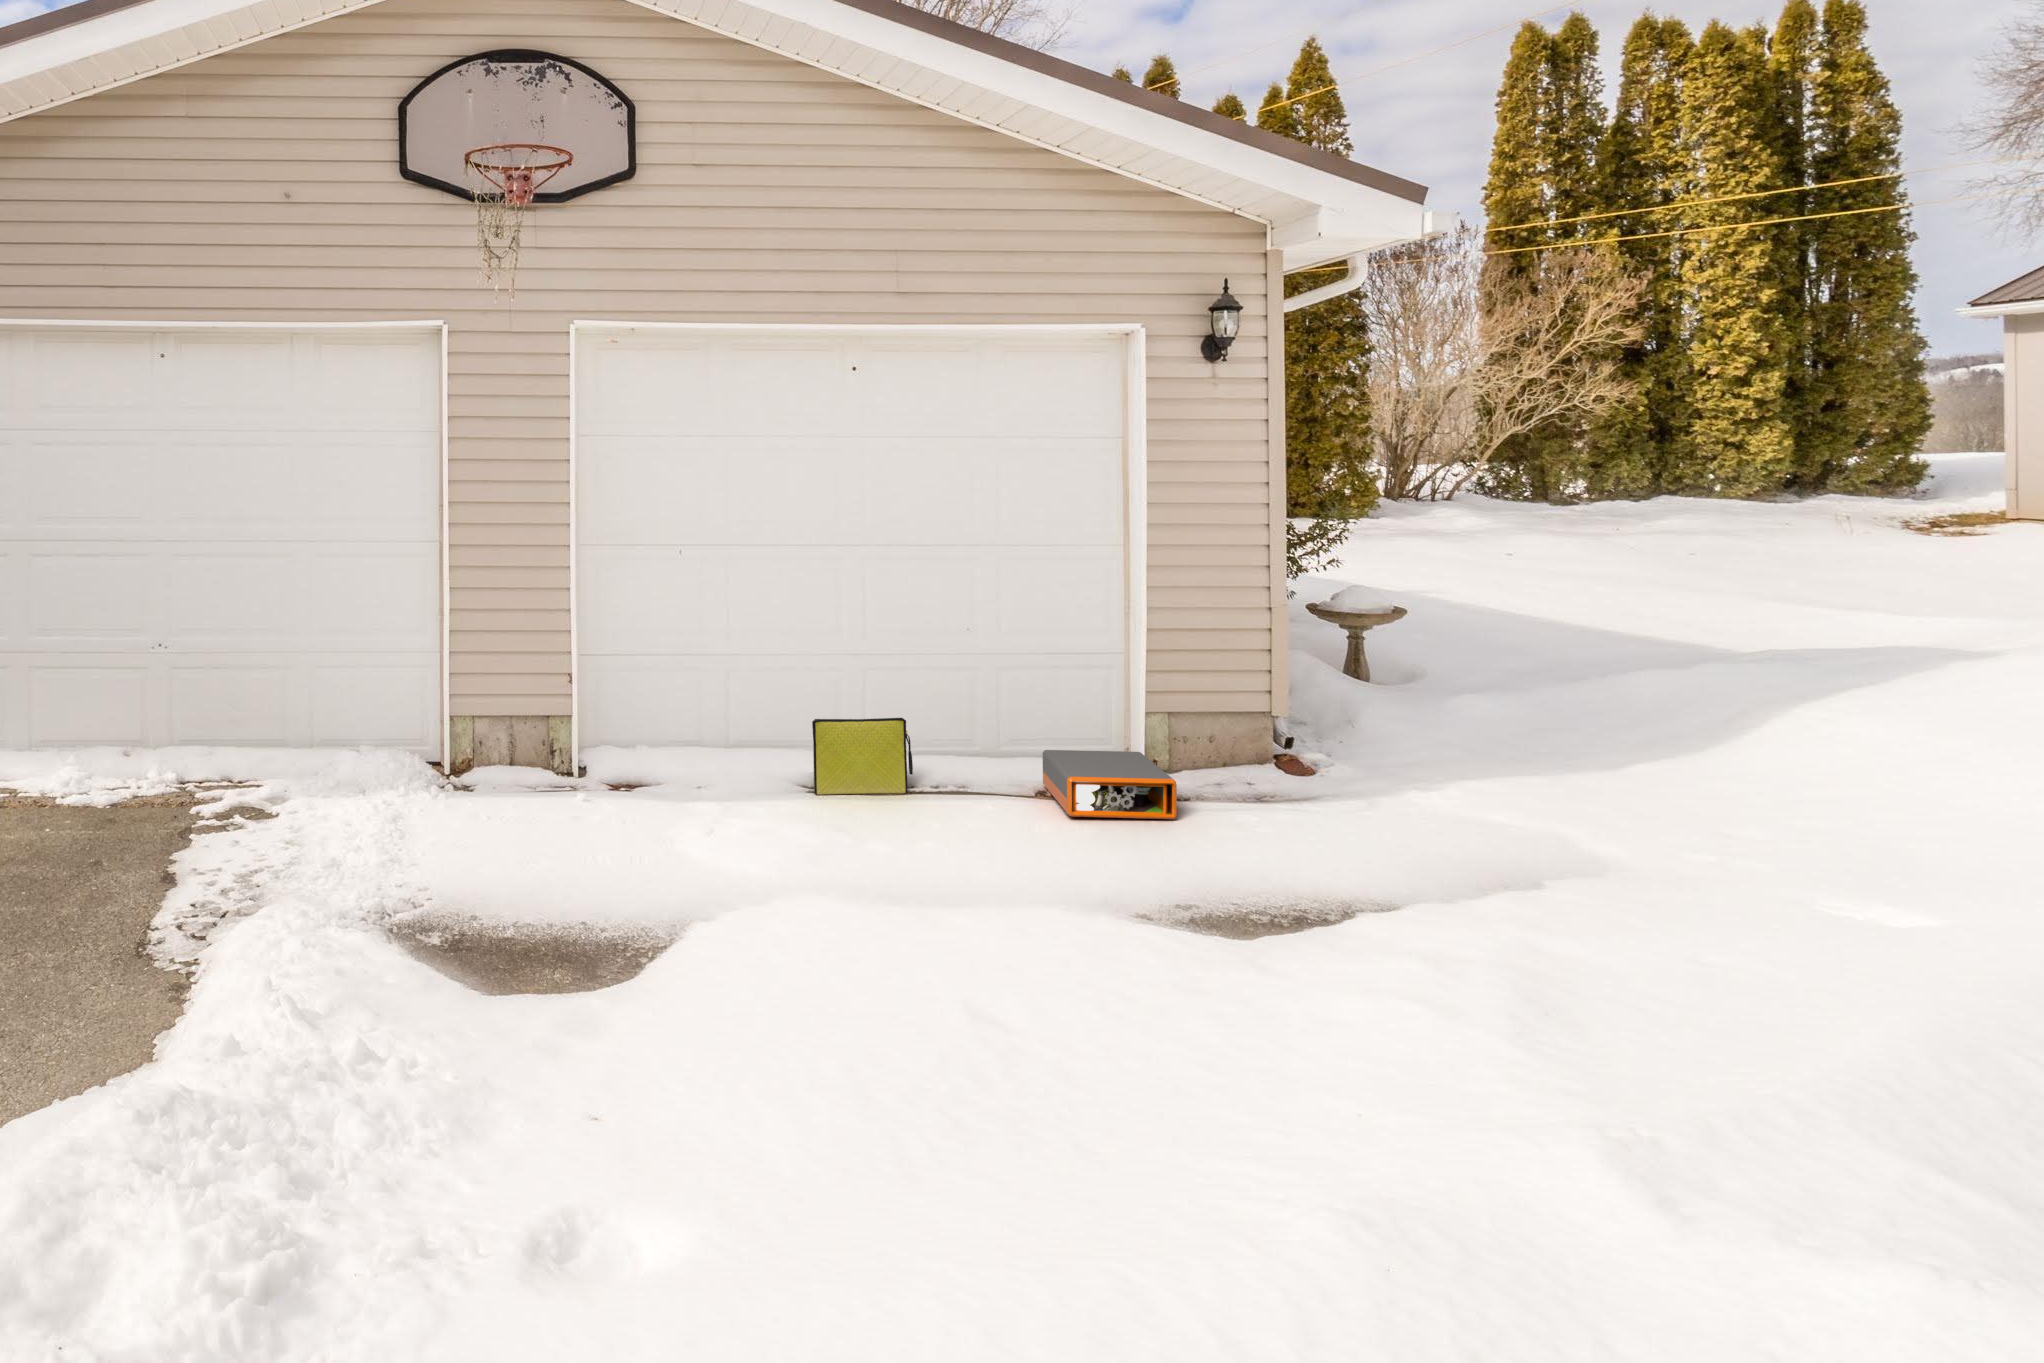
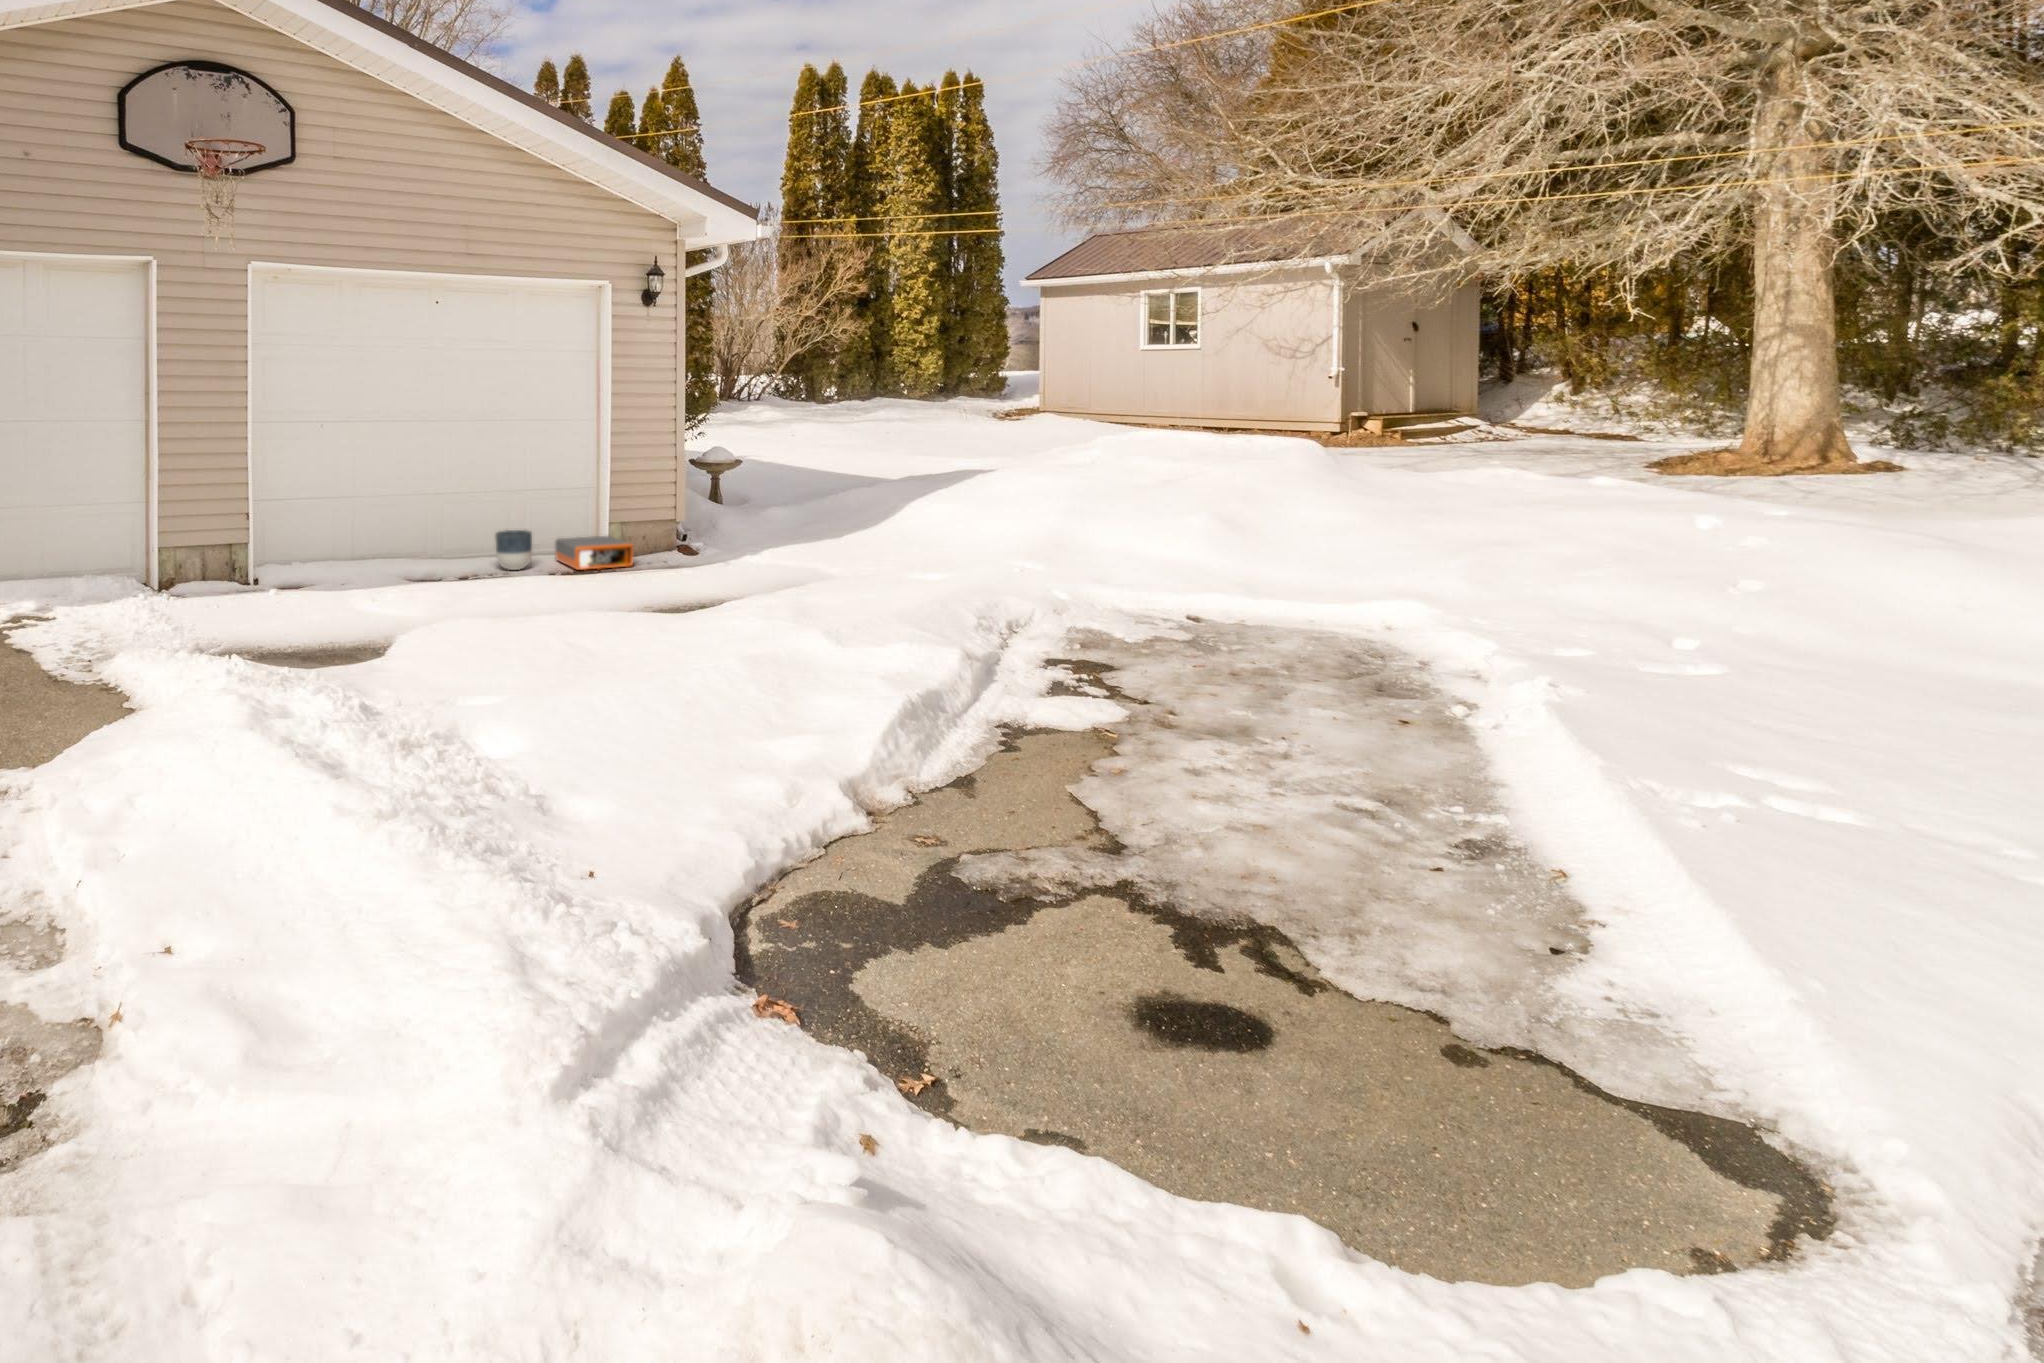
bag: present [812,718,913,795] -> none [419,524,481,576]
planter: none [935,731,996,800] -> present [495,530,532,570]

